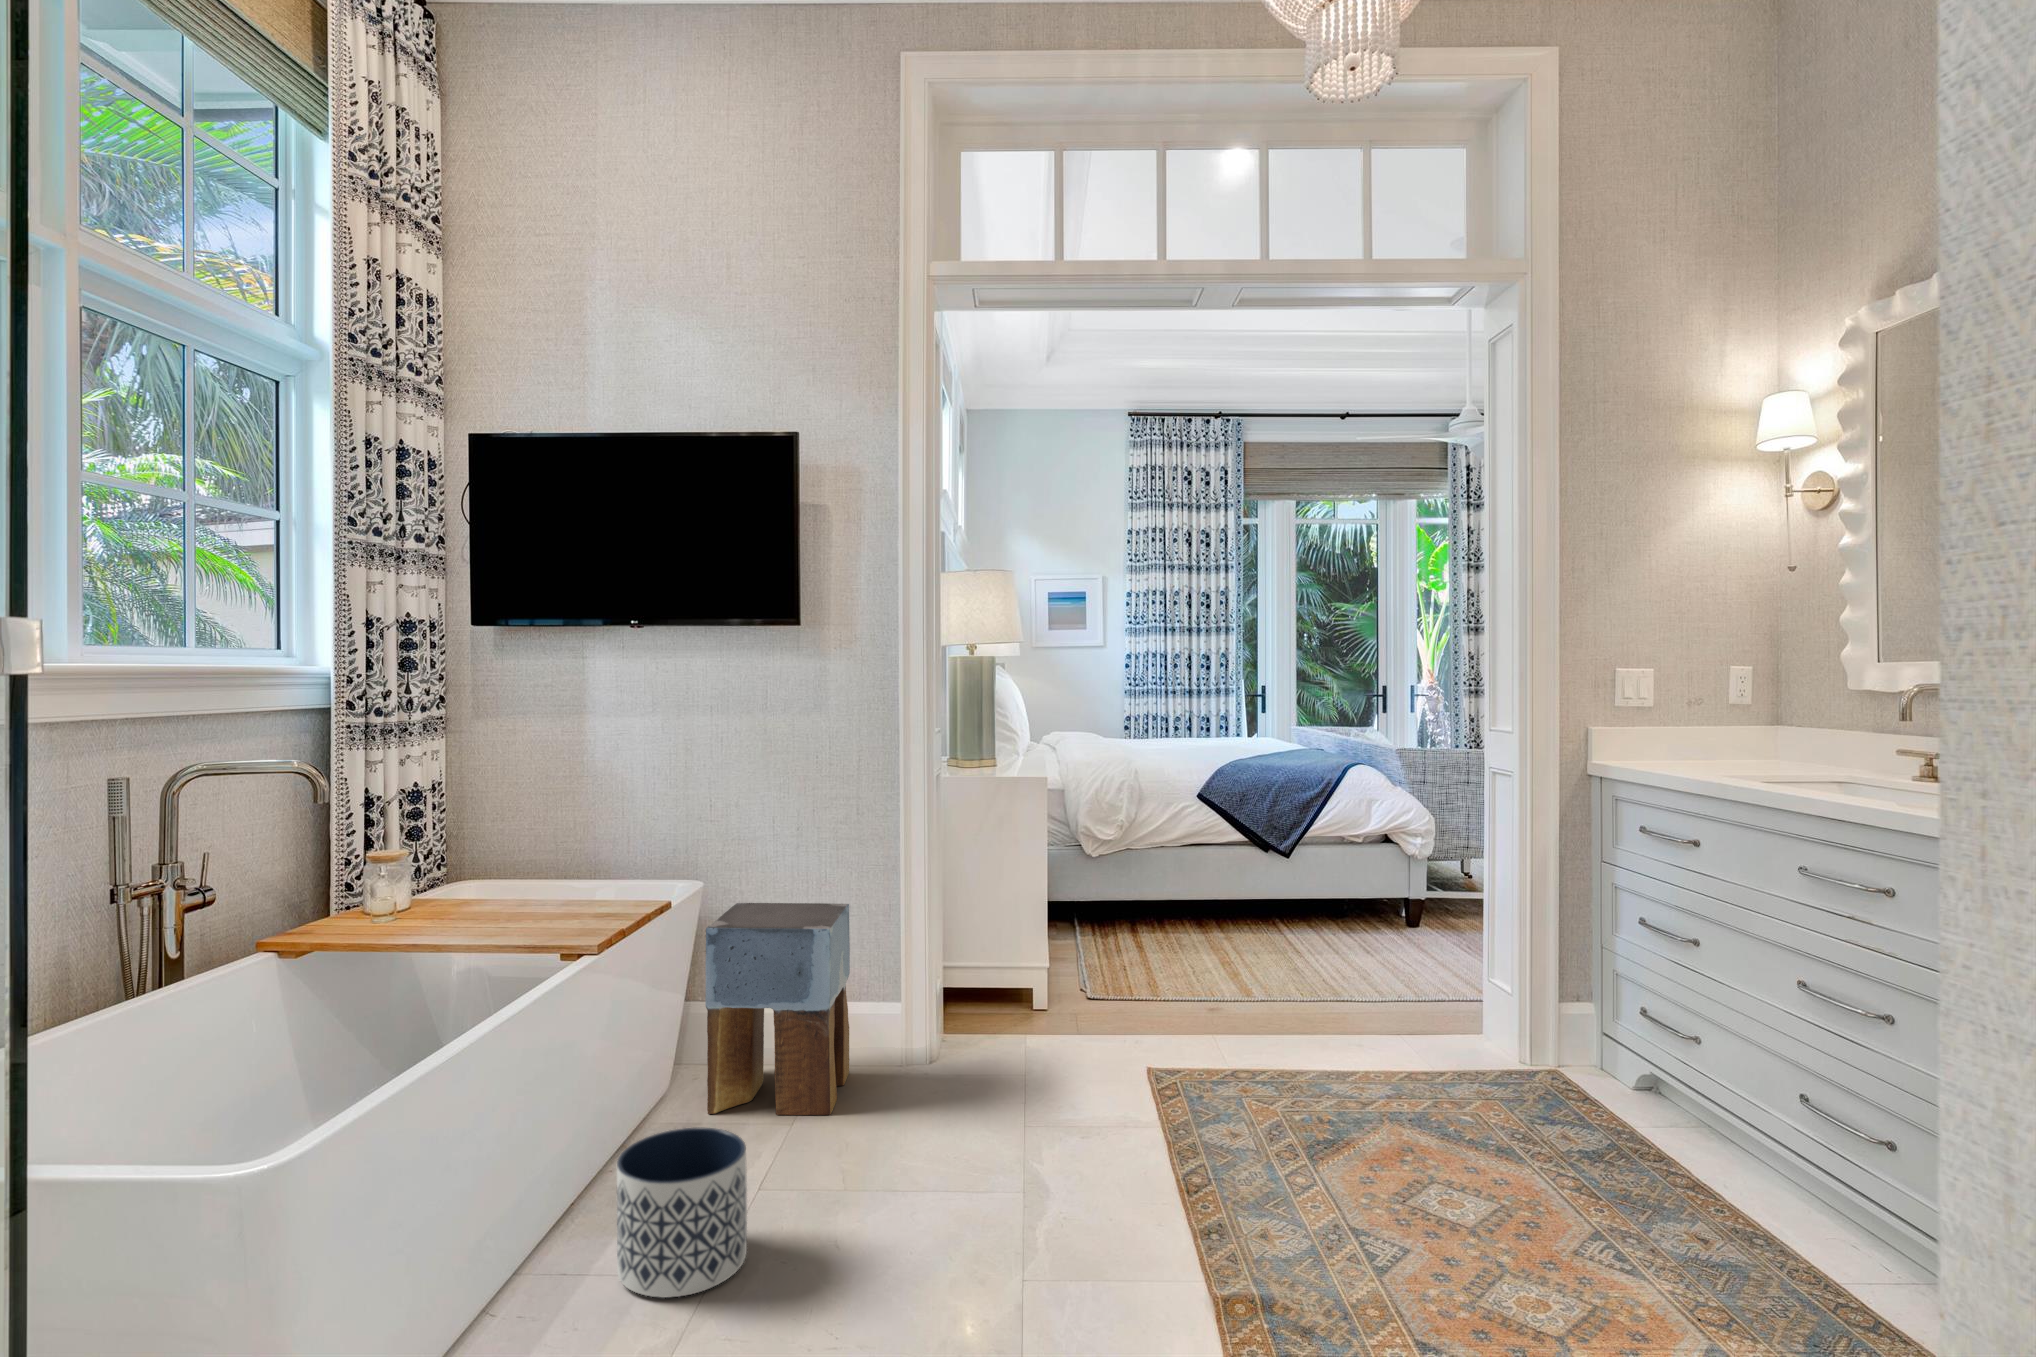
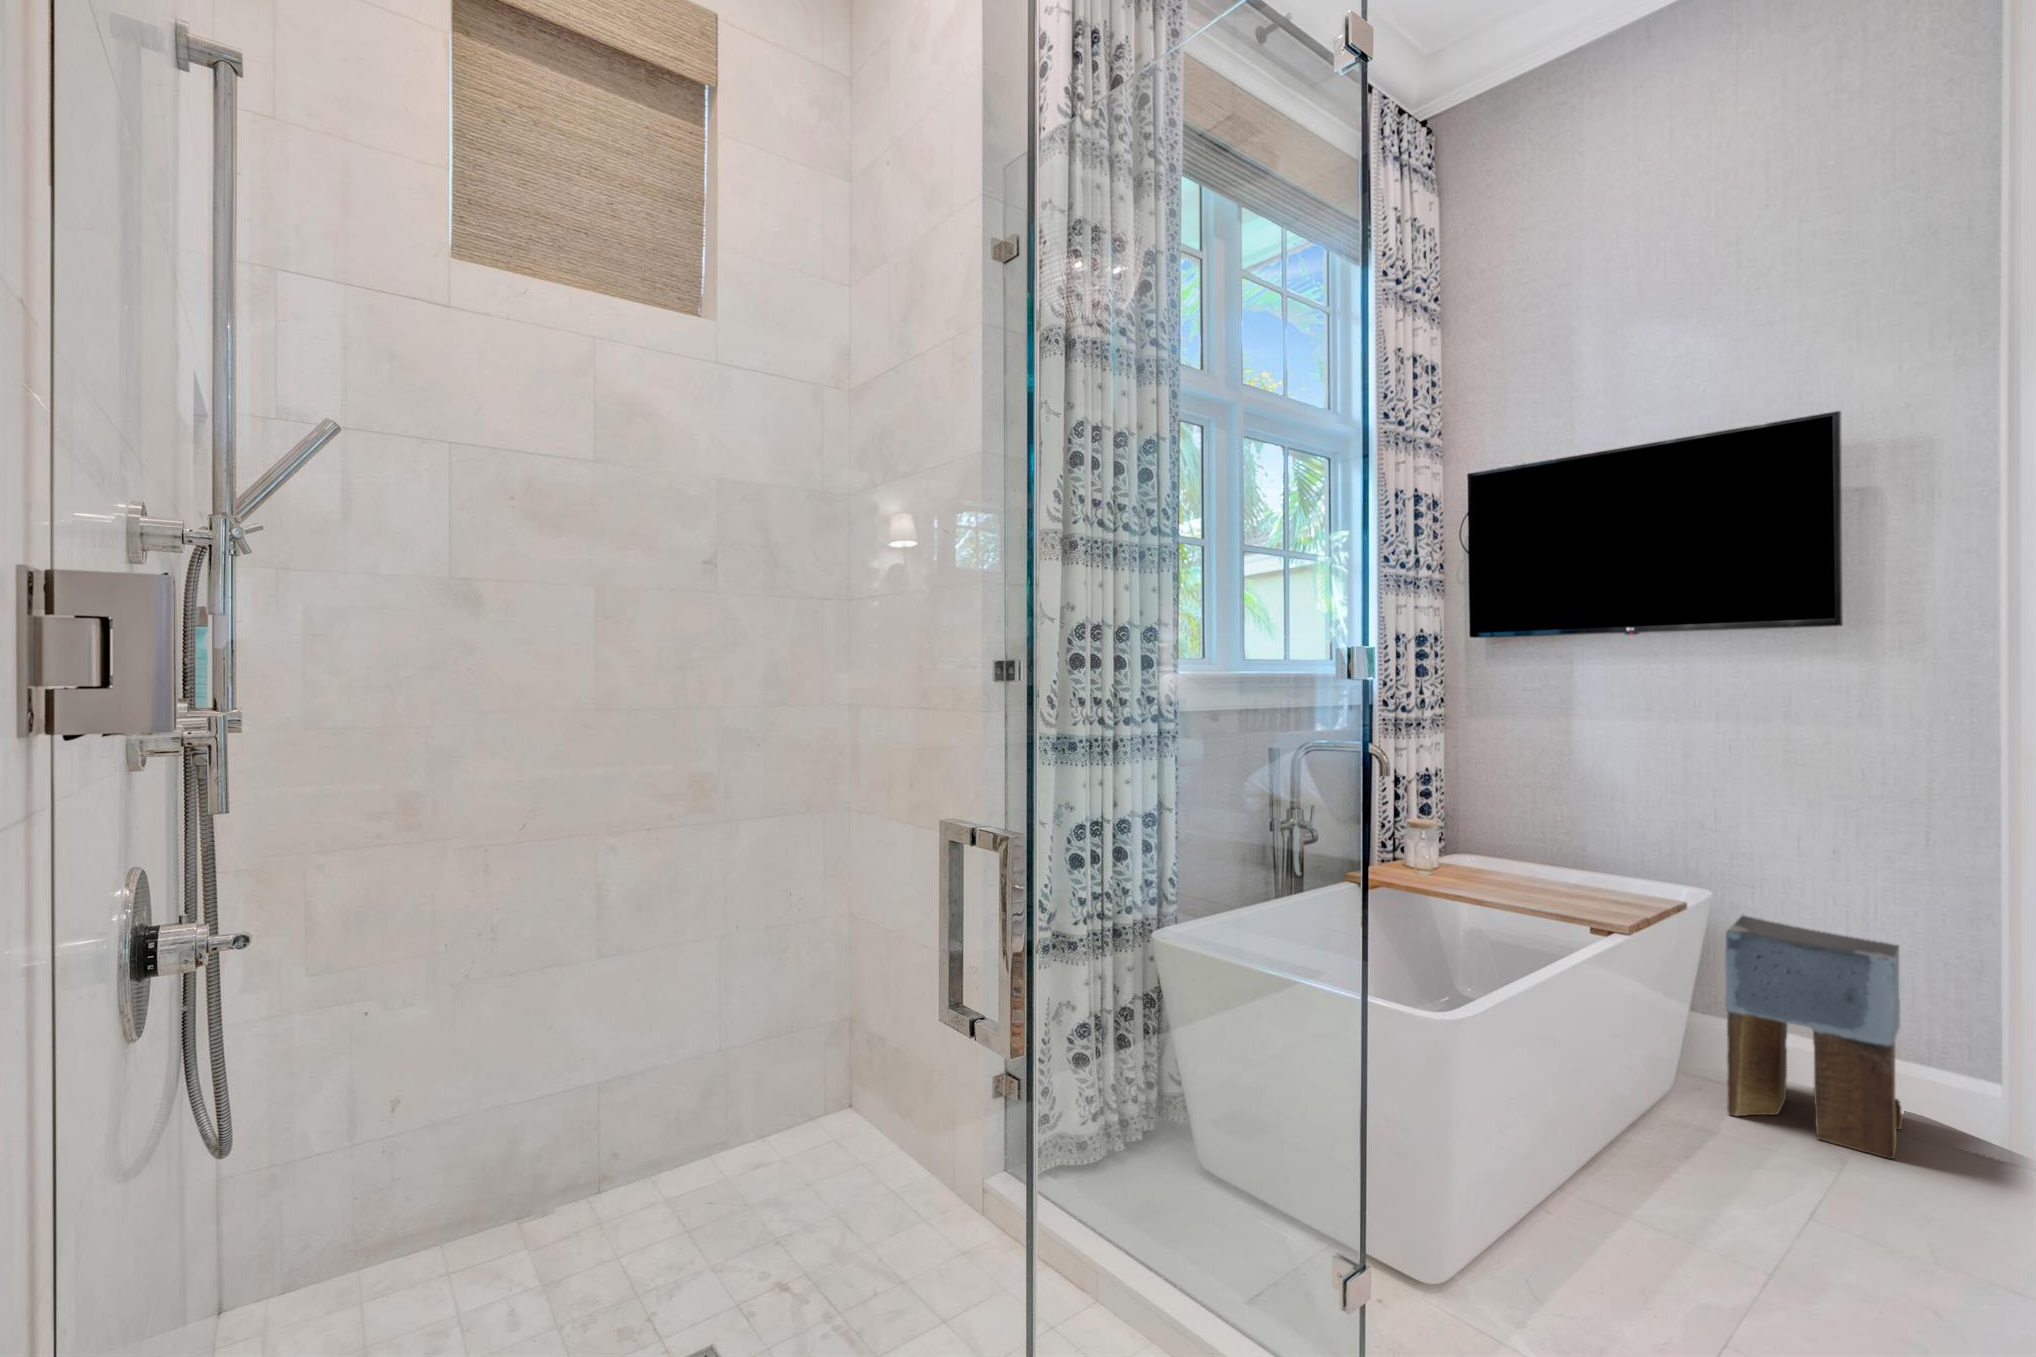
planter: present [617,1128,747,1298] -> none [1681,1130,1836,1306]

